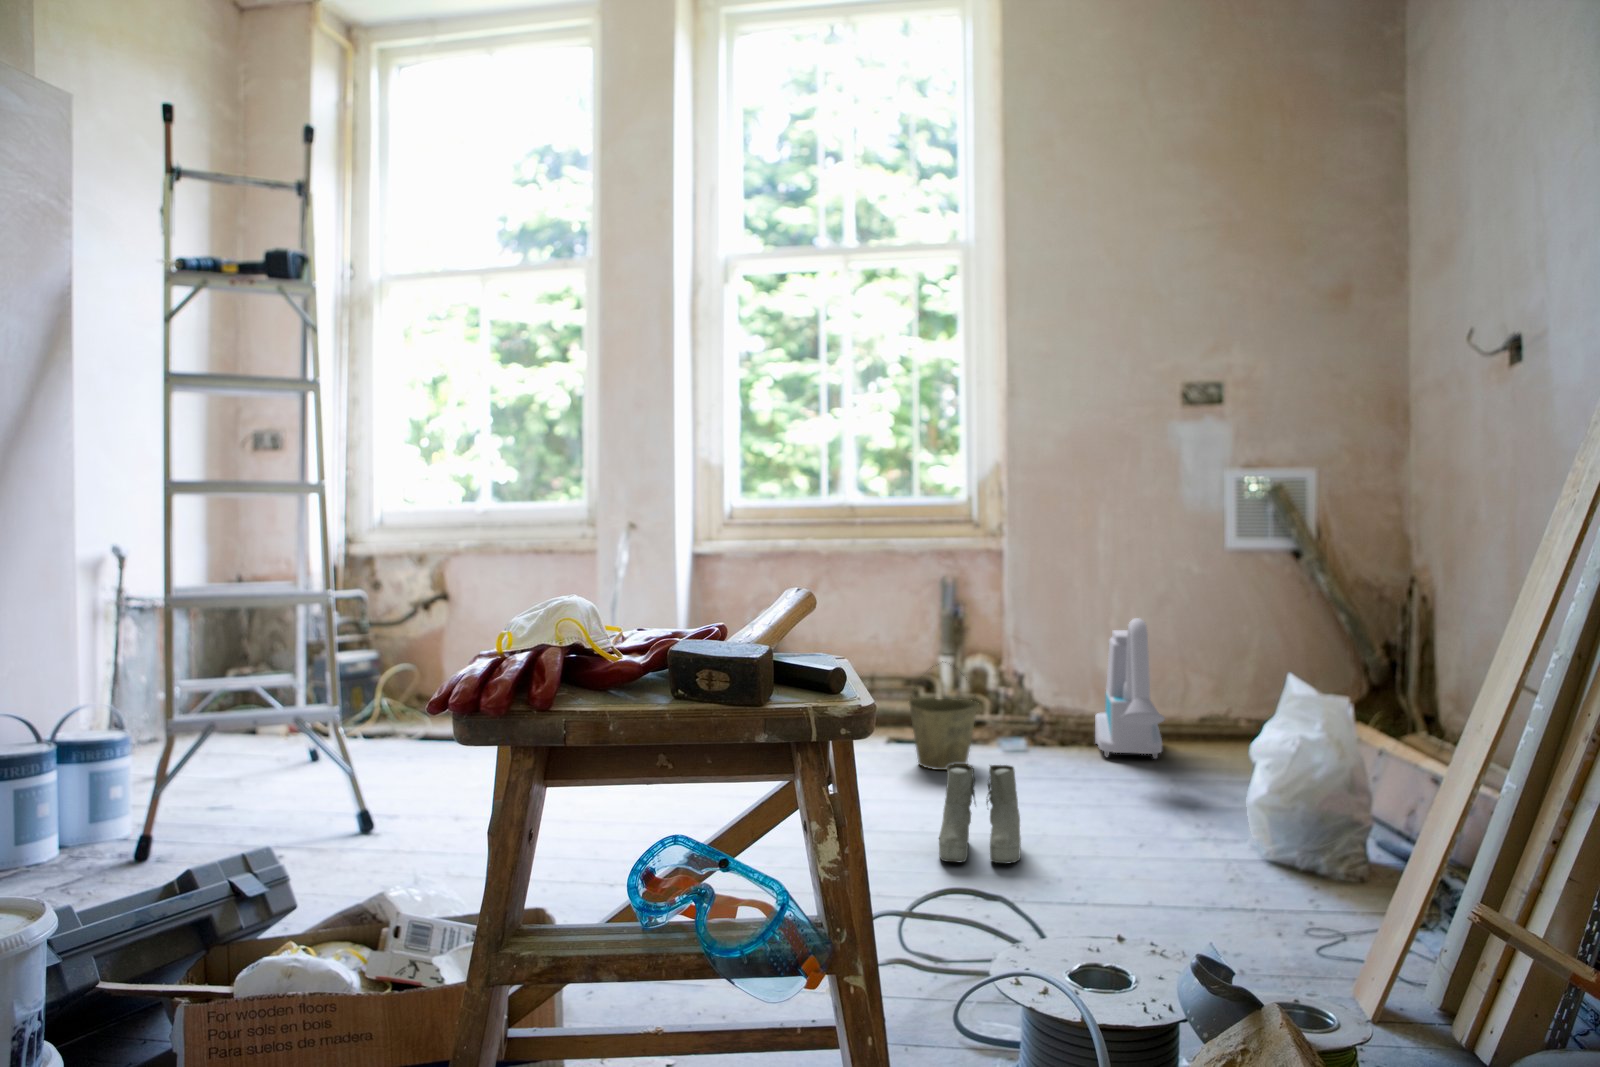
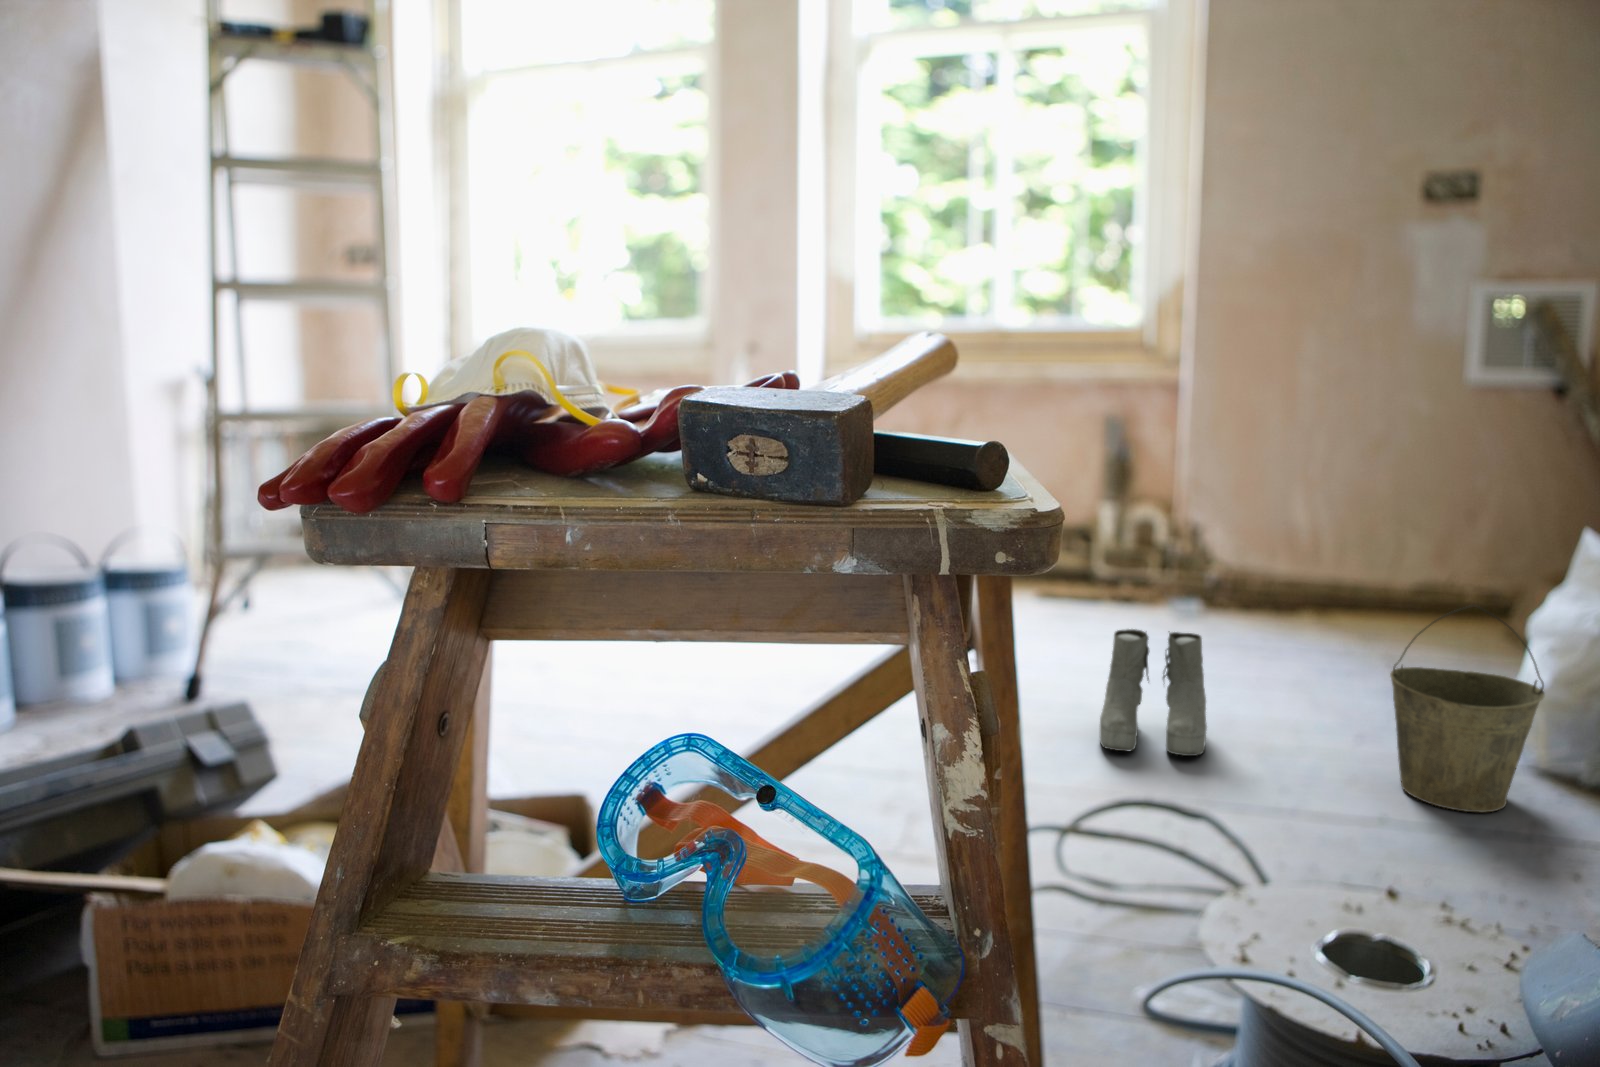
vacuum cleaner: present [1095,618,1165,759] -> none [1282,460,1387,633]
bucket: present [909,661,978,770] -> present [1390,605,1544,812]

